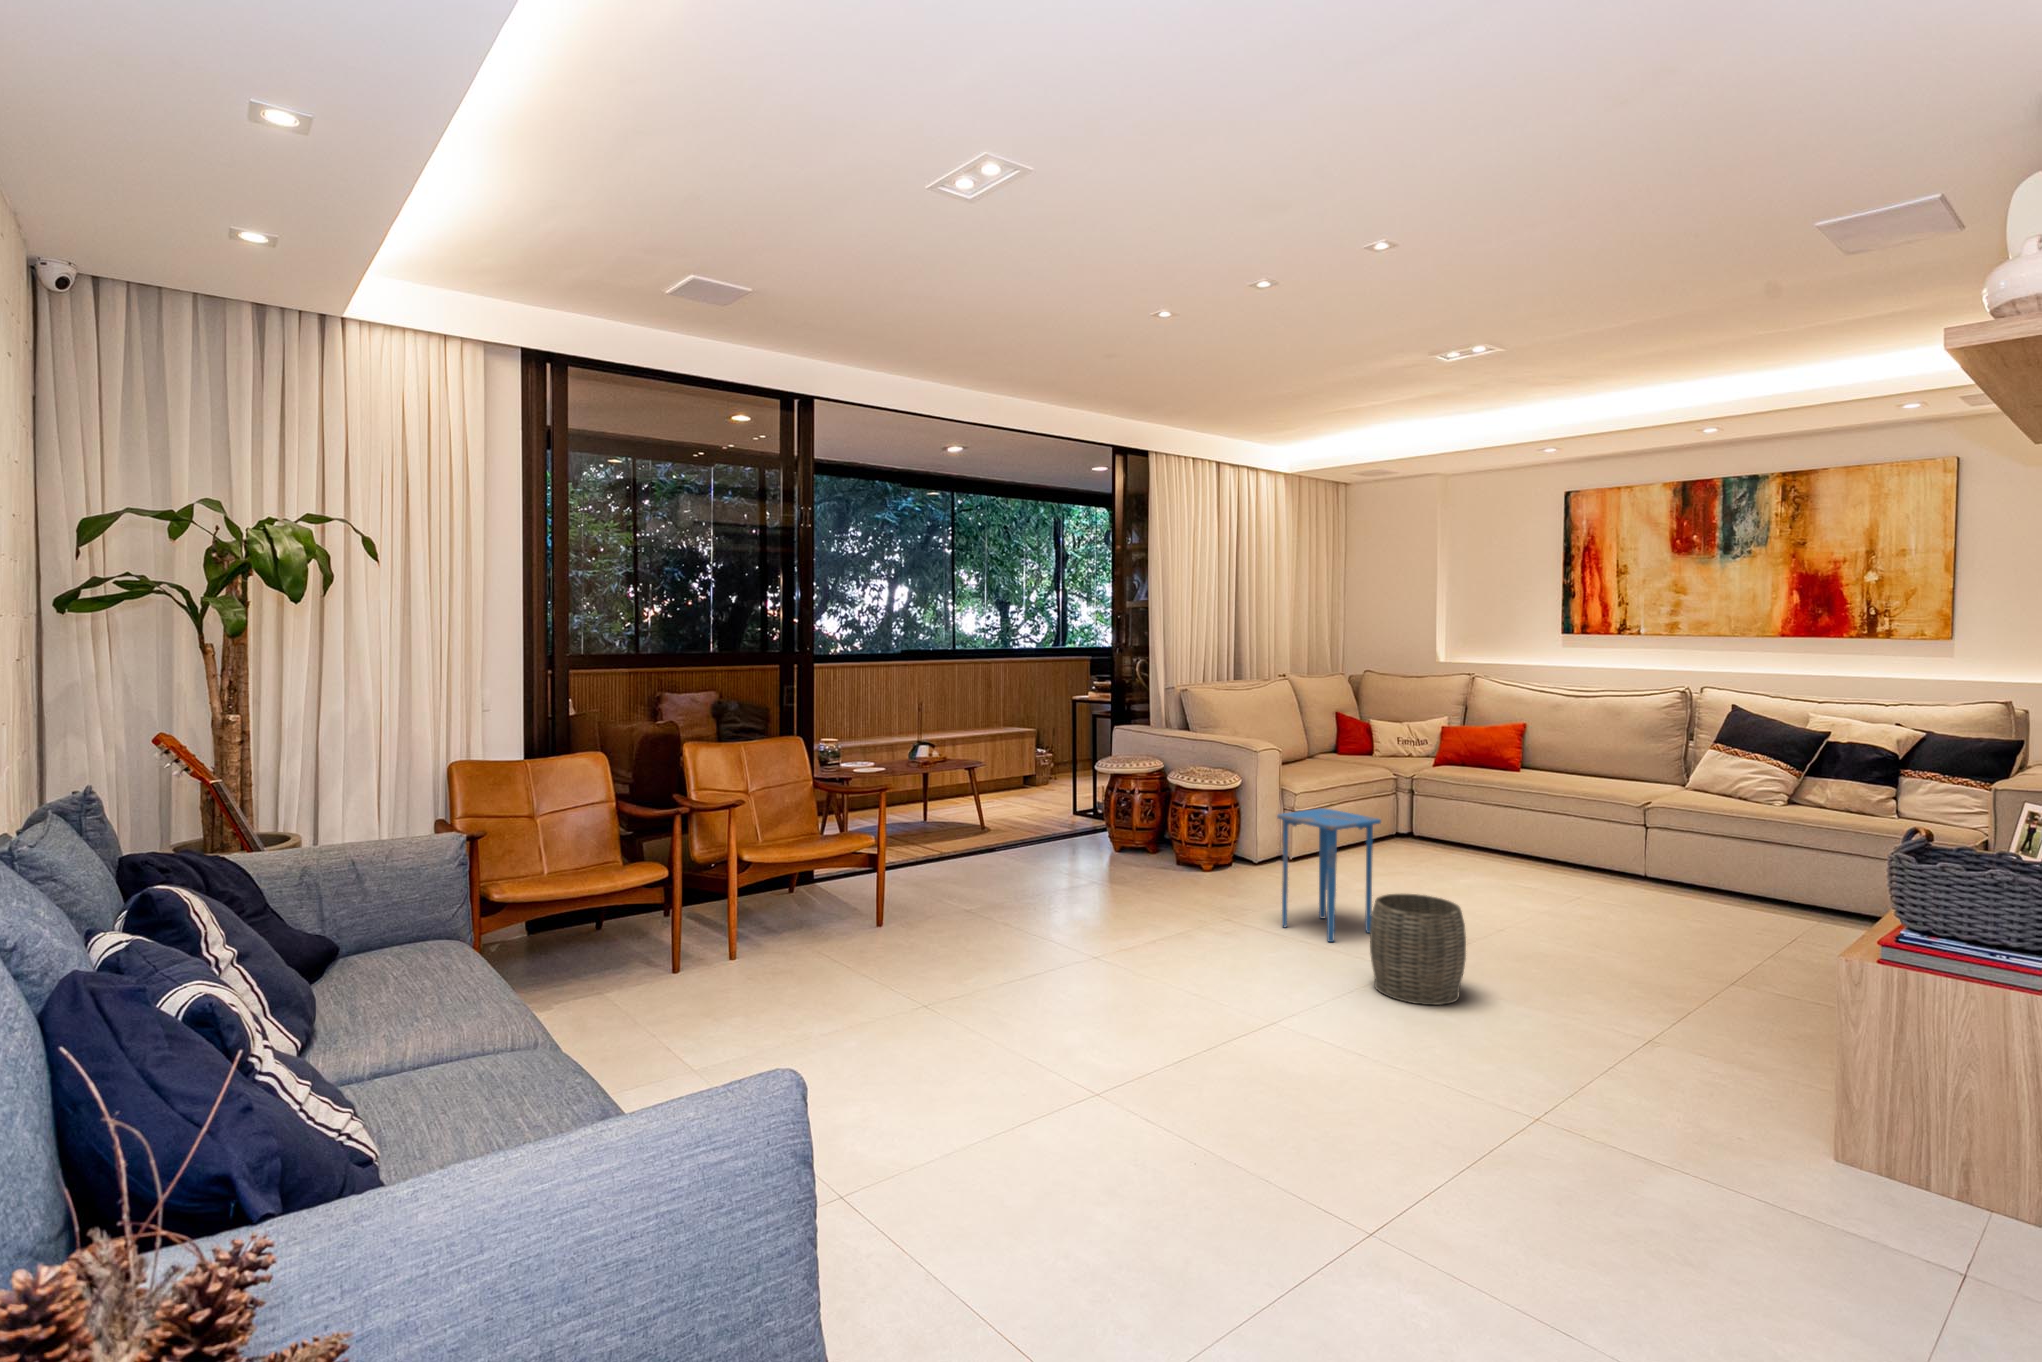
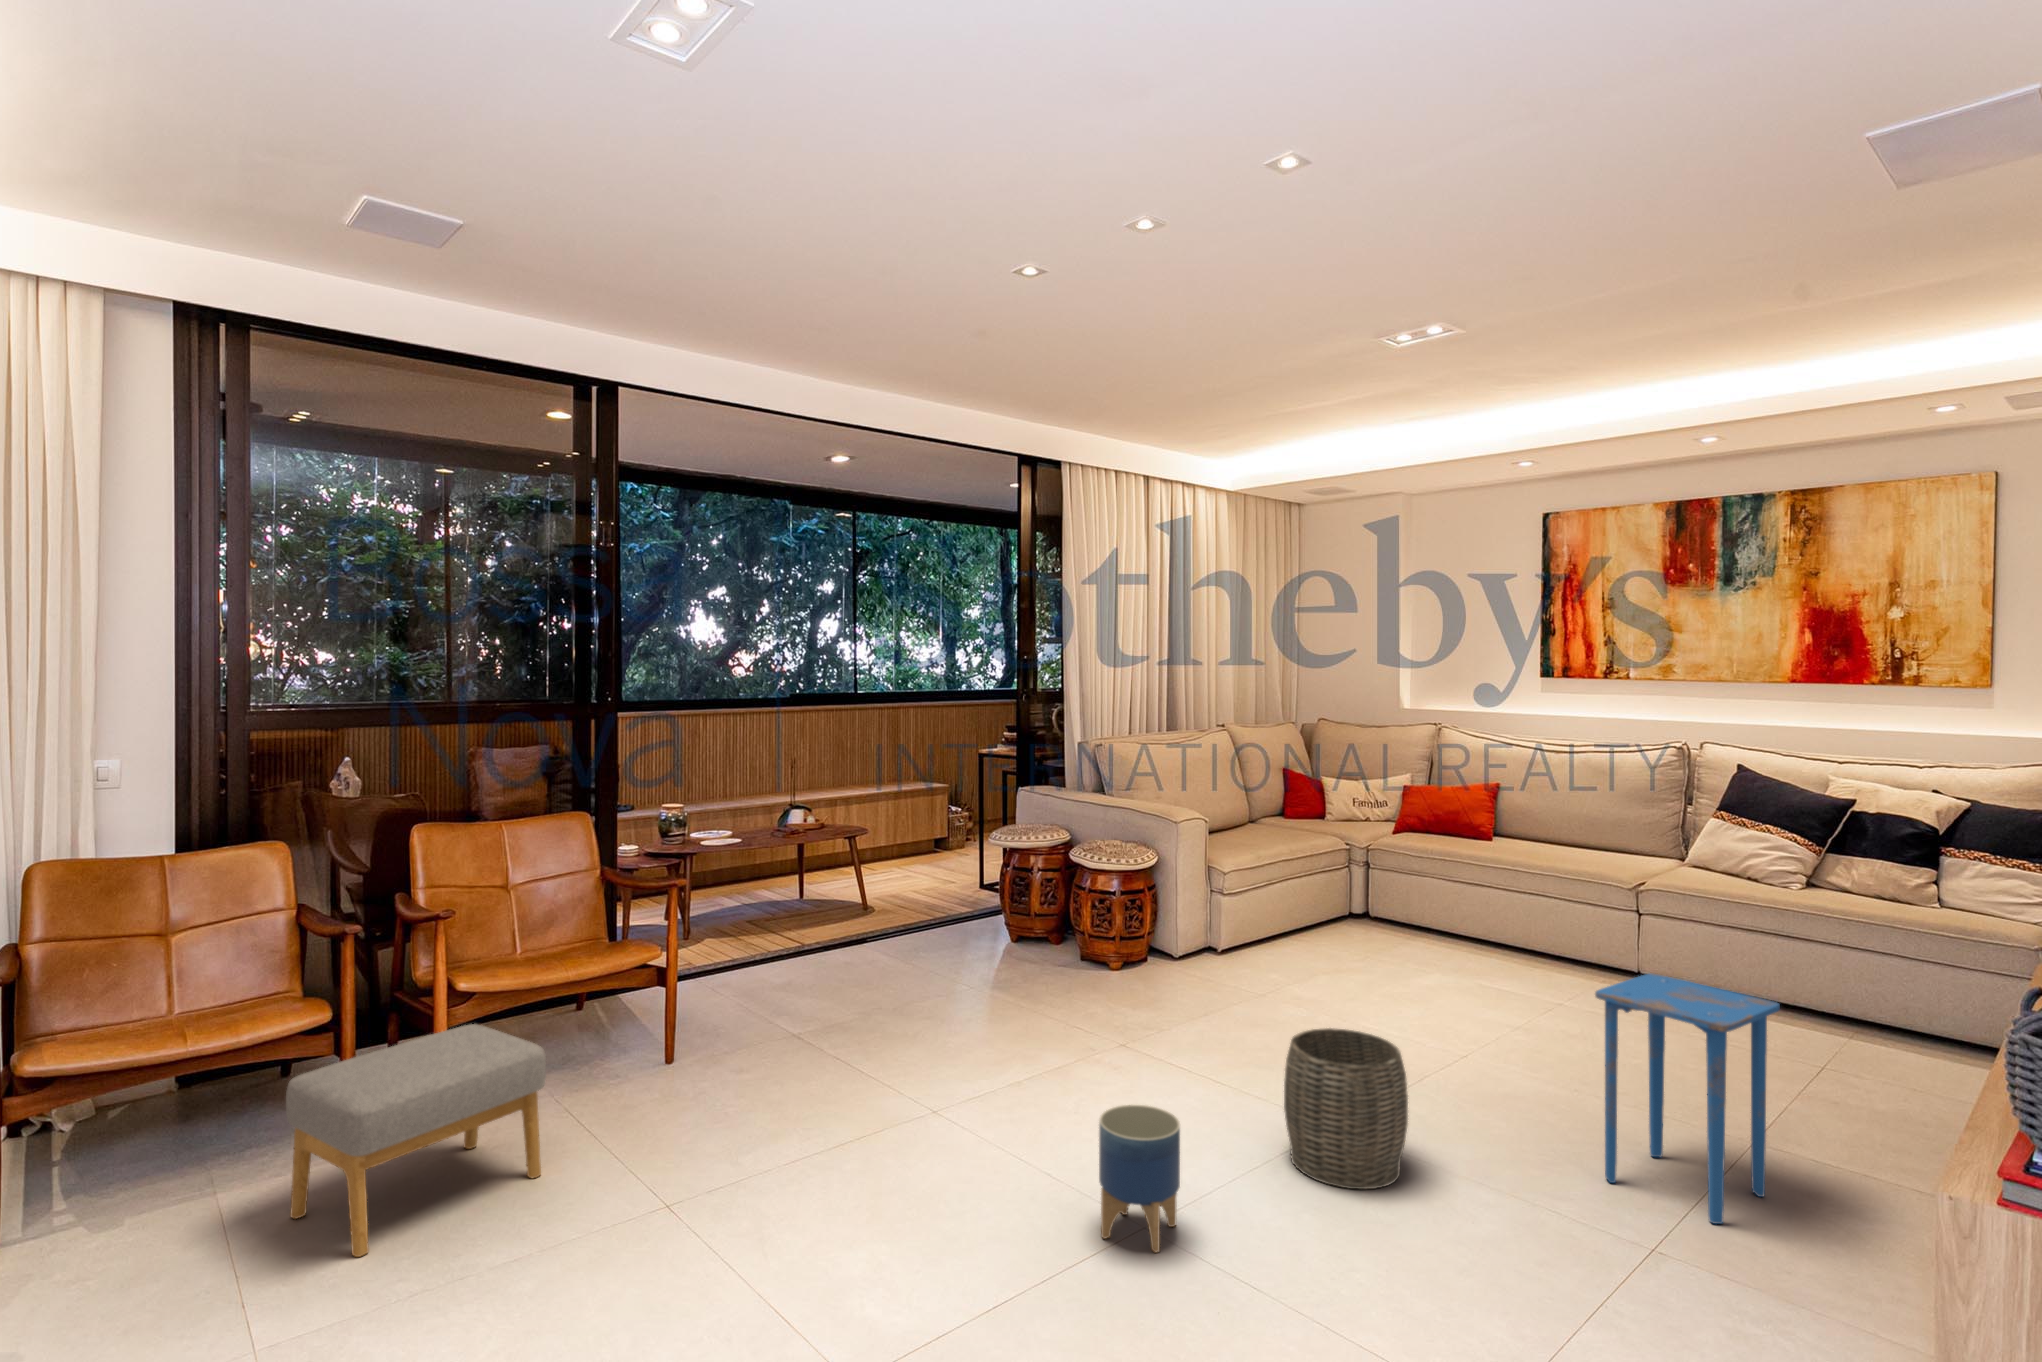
side table: present [1277,808,1381,942] -> present [1595,973,1780,1224]
footstool: none [660,884,827,1030] -> present [286,1024,546,1257]
planter: none [1243,938,1303,1037] -> present [1099,1105,1180,1253]

